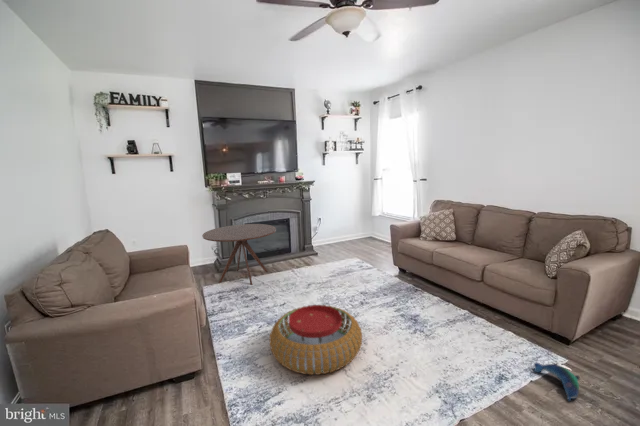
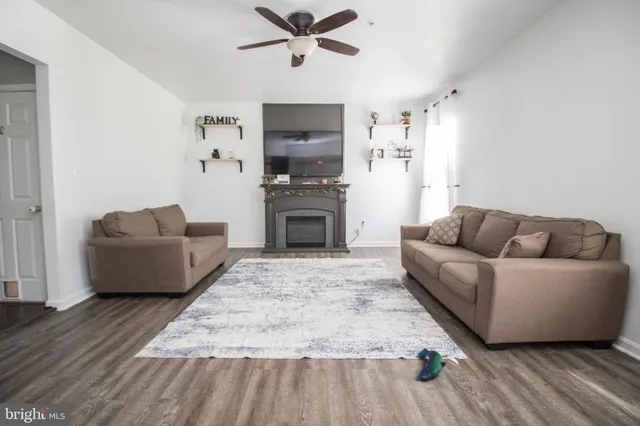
round table: present [202,224,276,285] -> none [243,216,302,262]
pouf: present [270,305,362,375] -> none [225,269,301,314]

